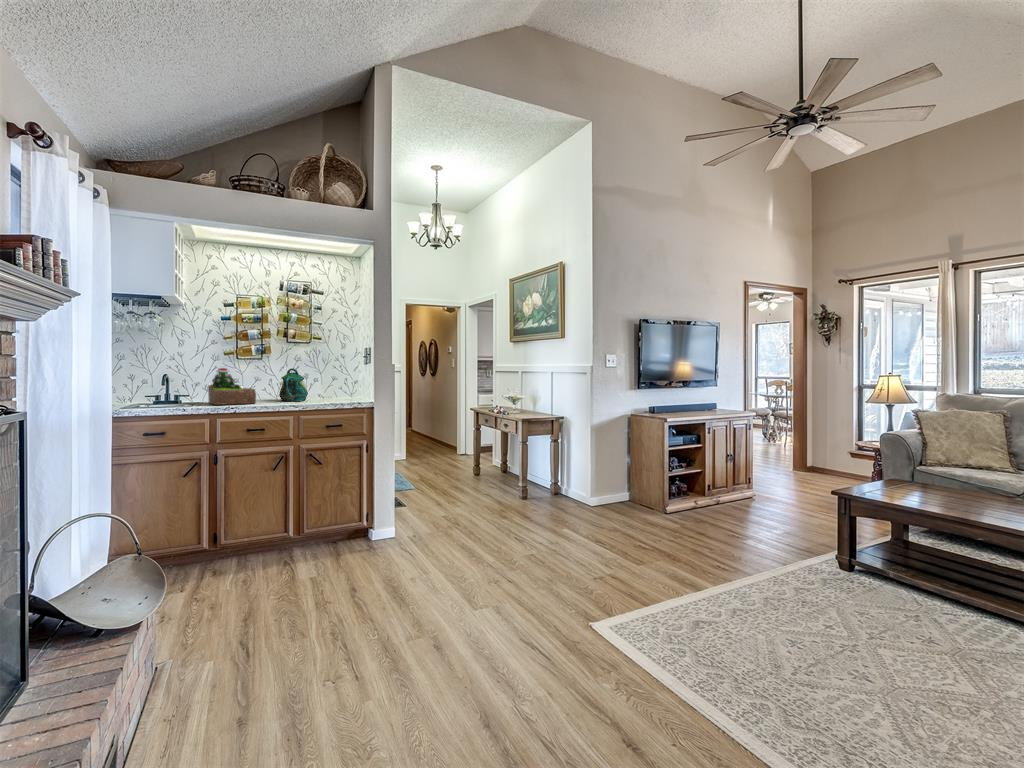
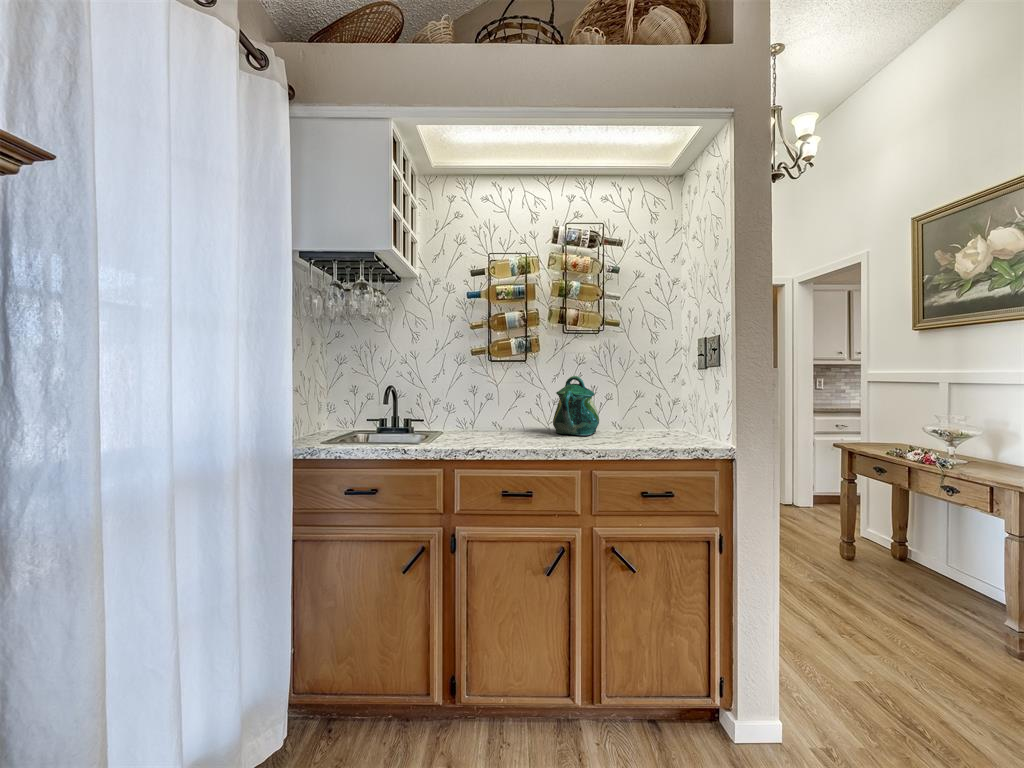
succulent plant: present [208,368,256,405] -> none [446,377,517,441]

